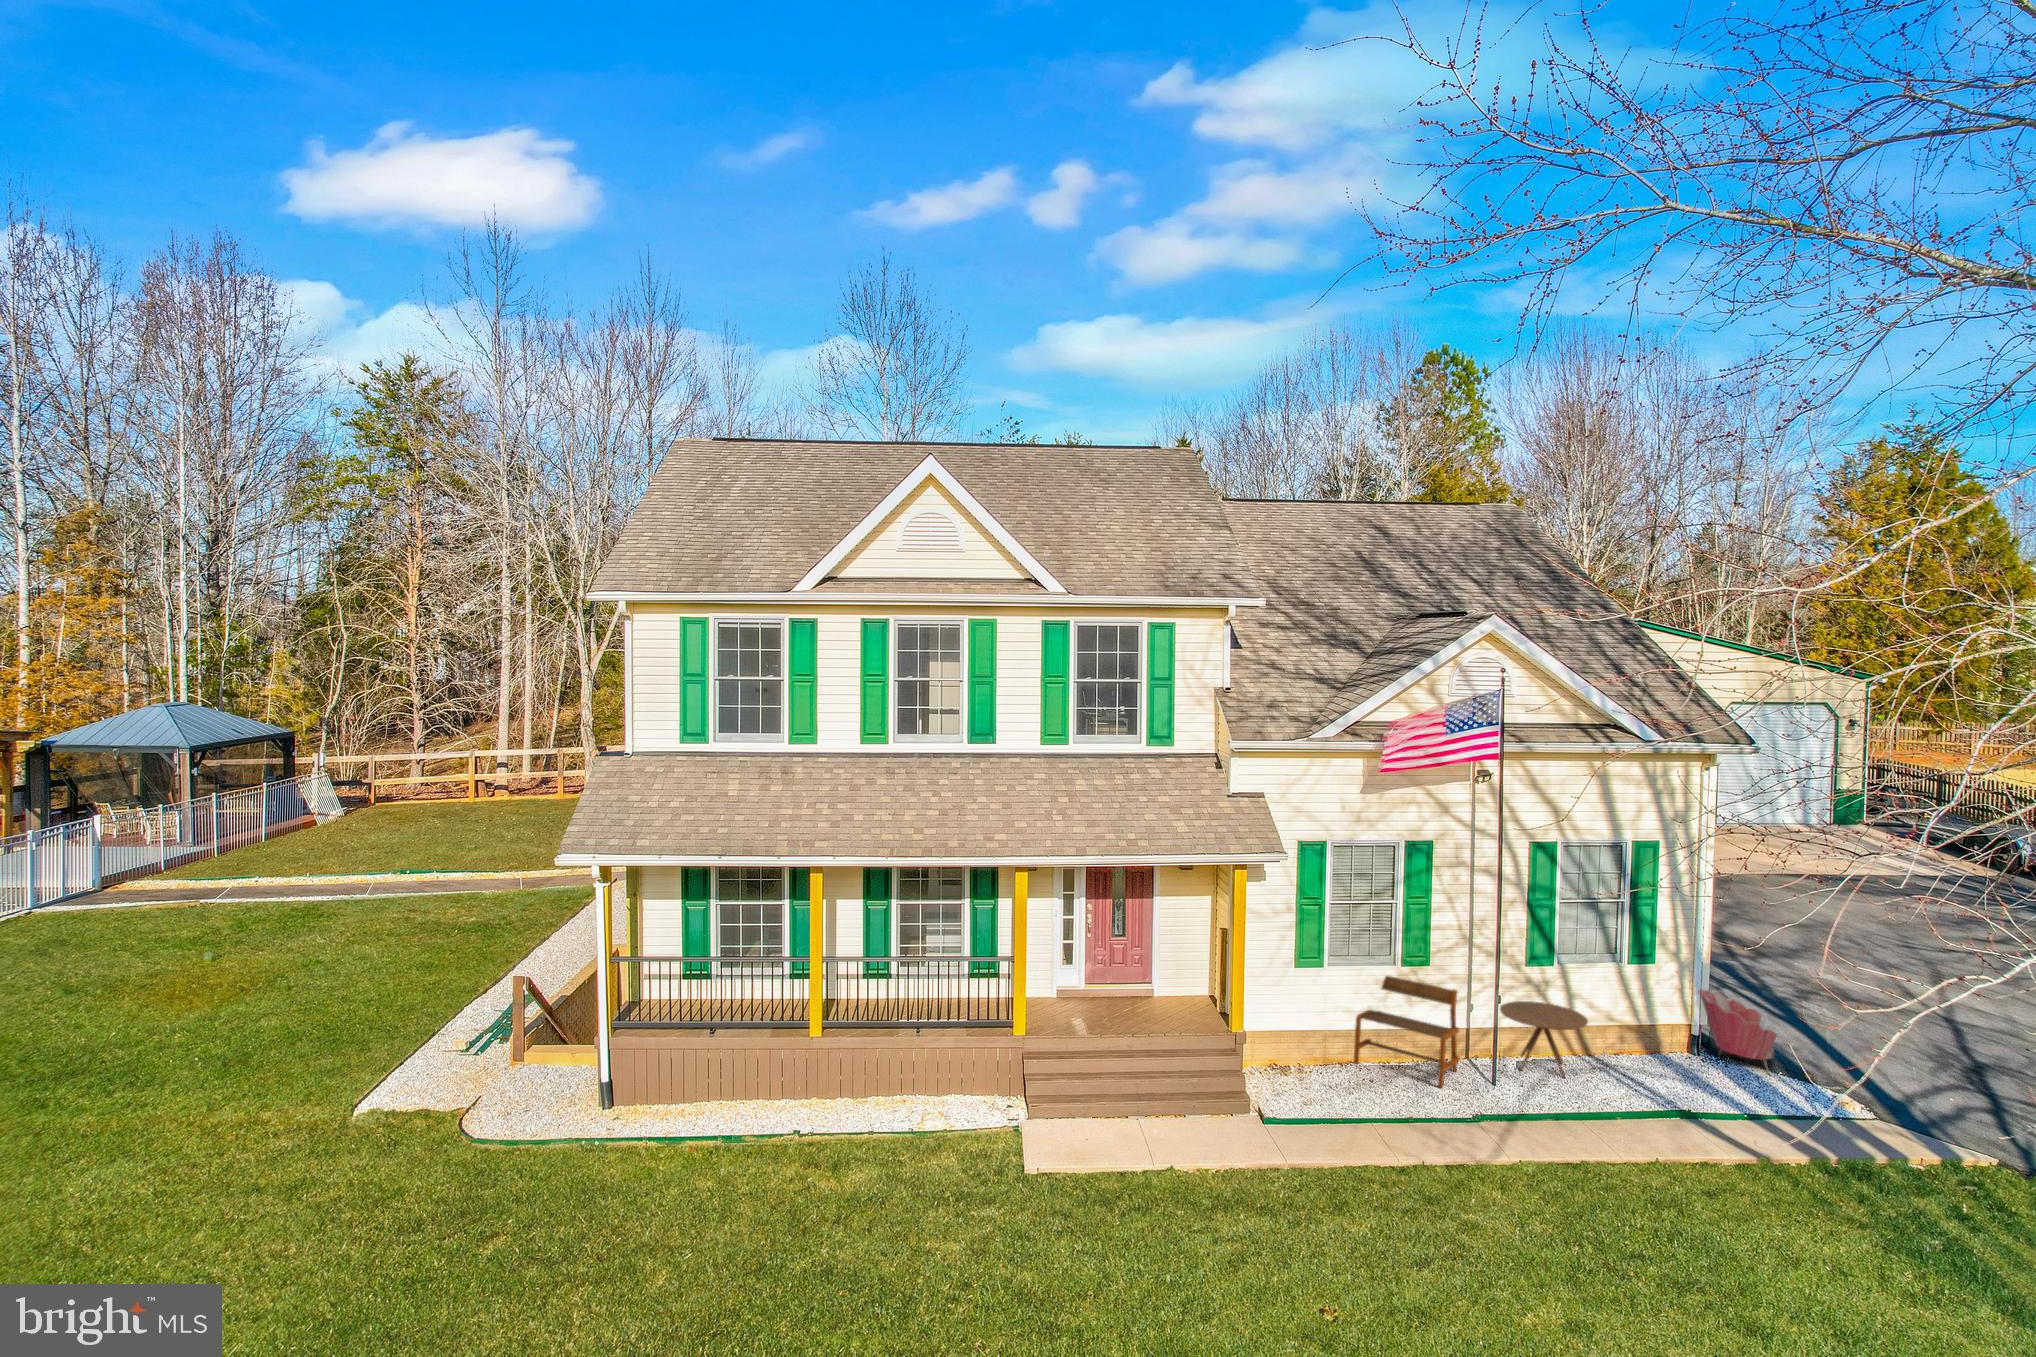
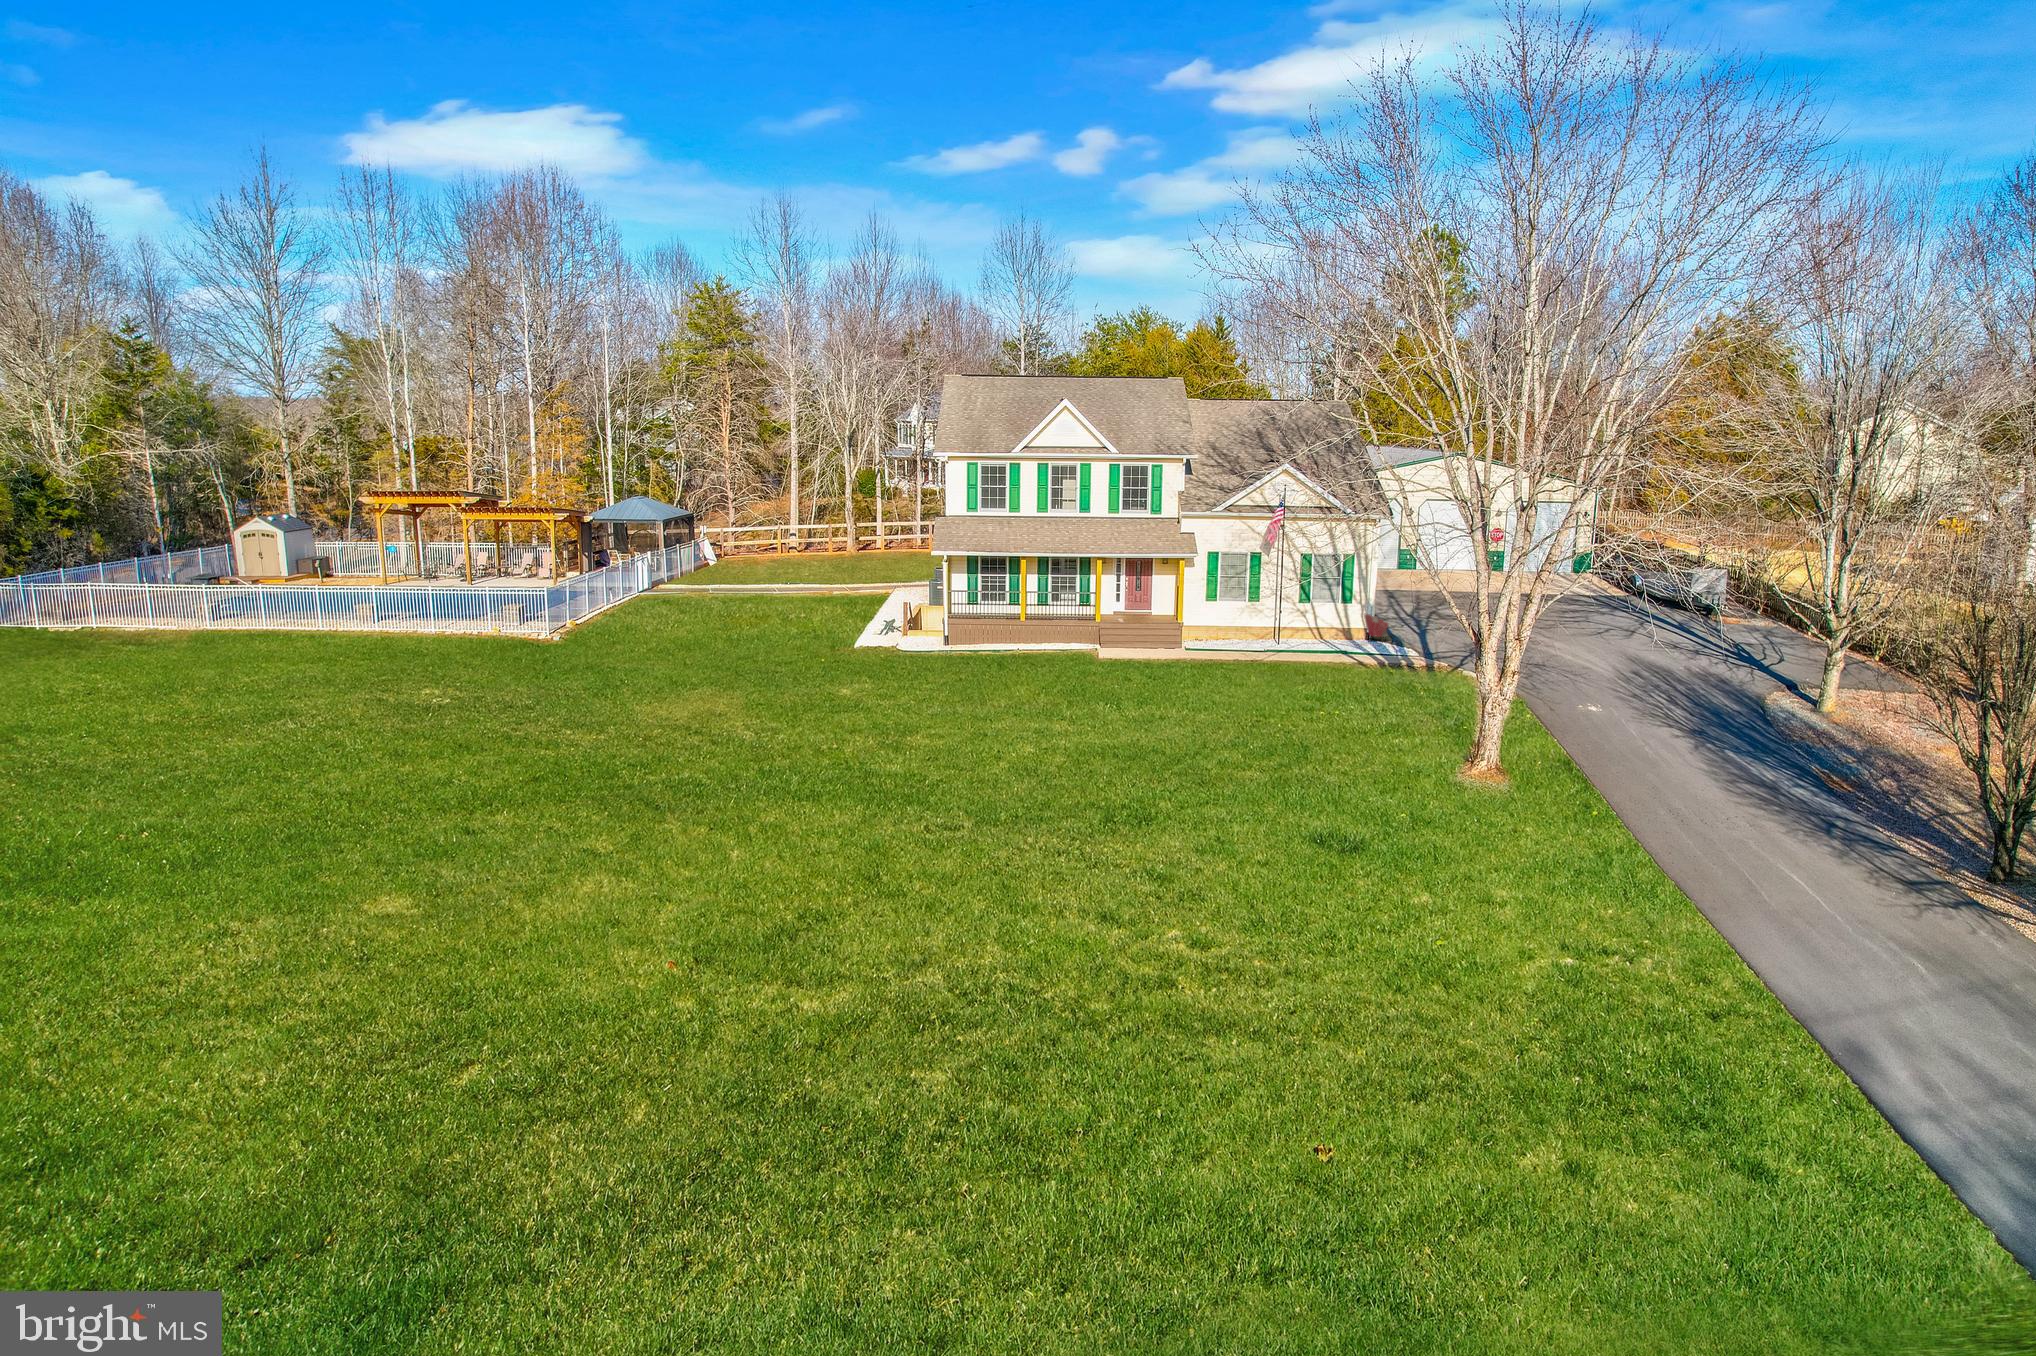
bench: present [1354,976,1460,1087] -> none [1224,605,1263,641]
round table: present [1500,1001,1588,1077] -> none [1282,617,1313,641]

